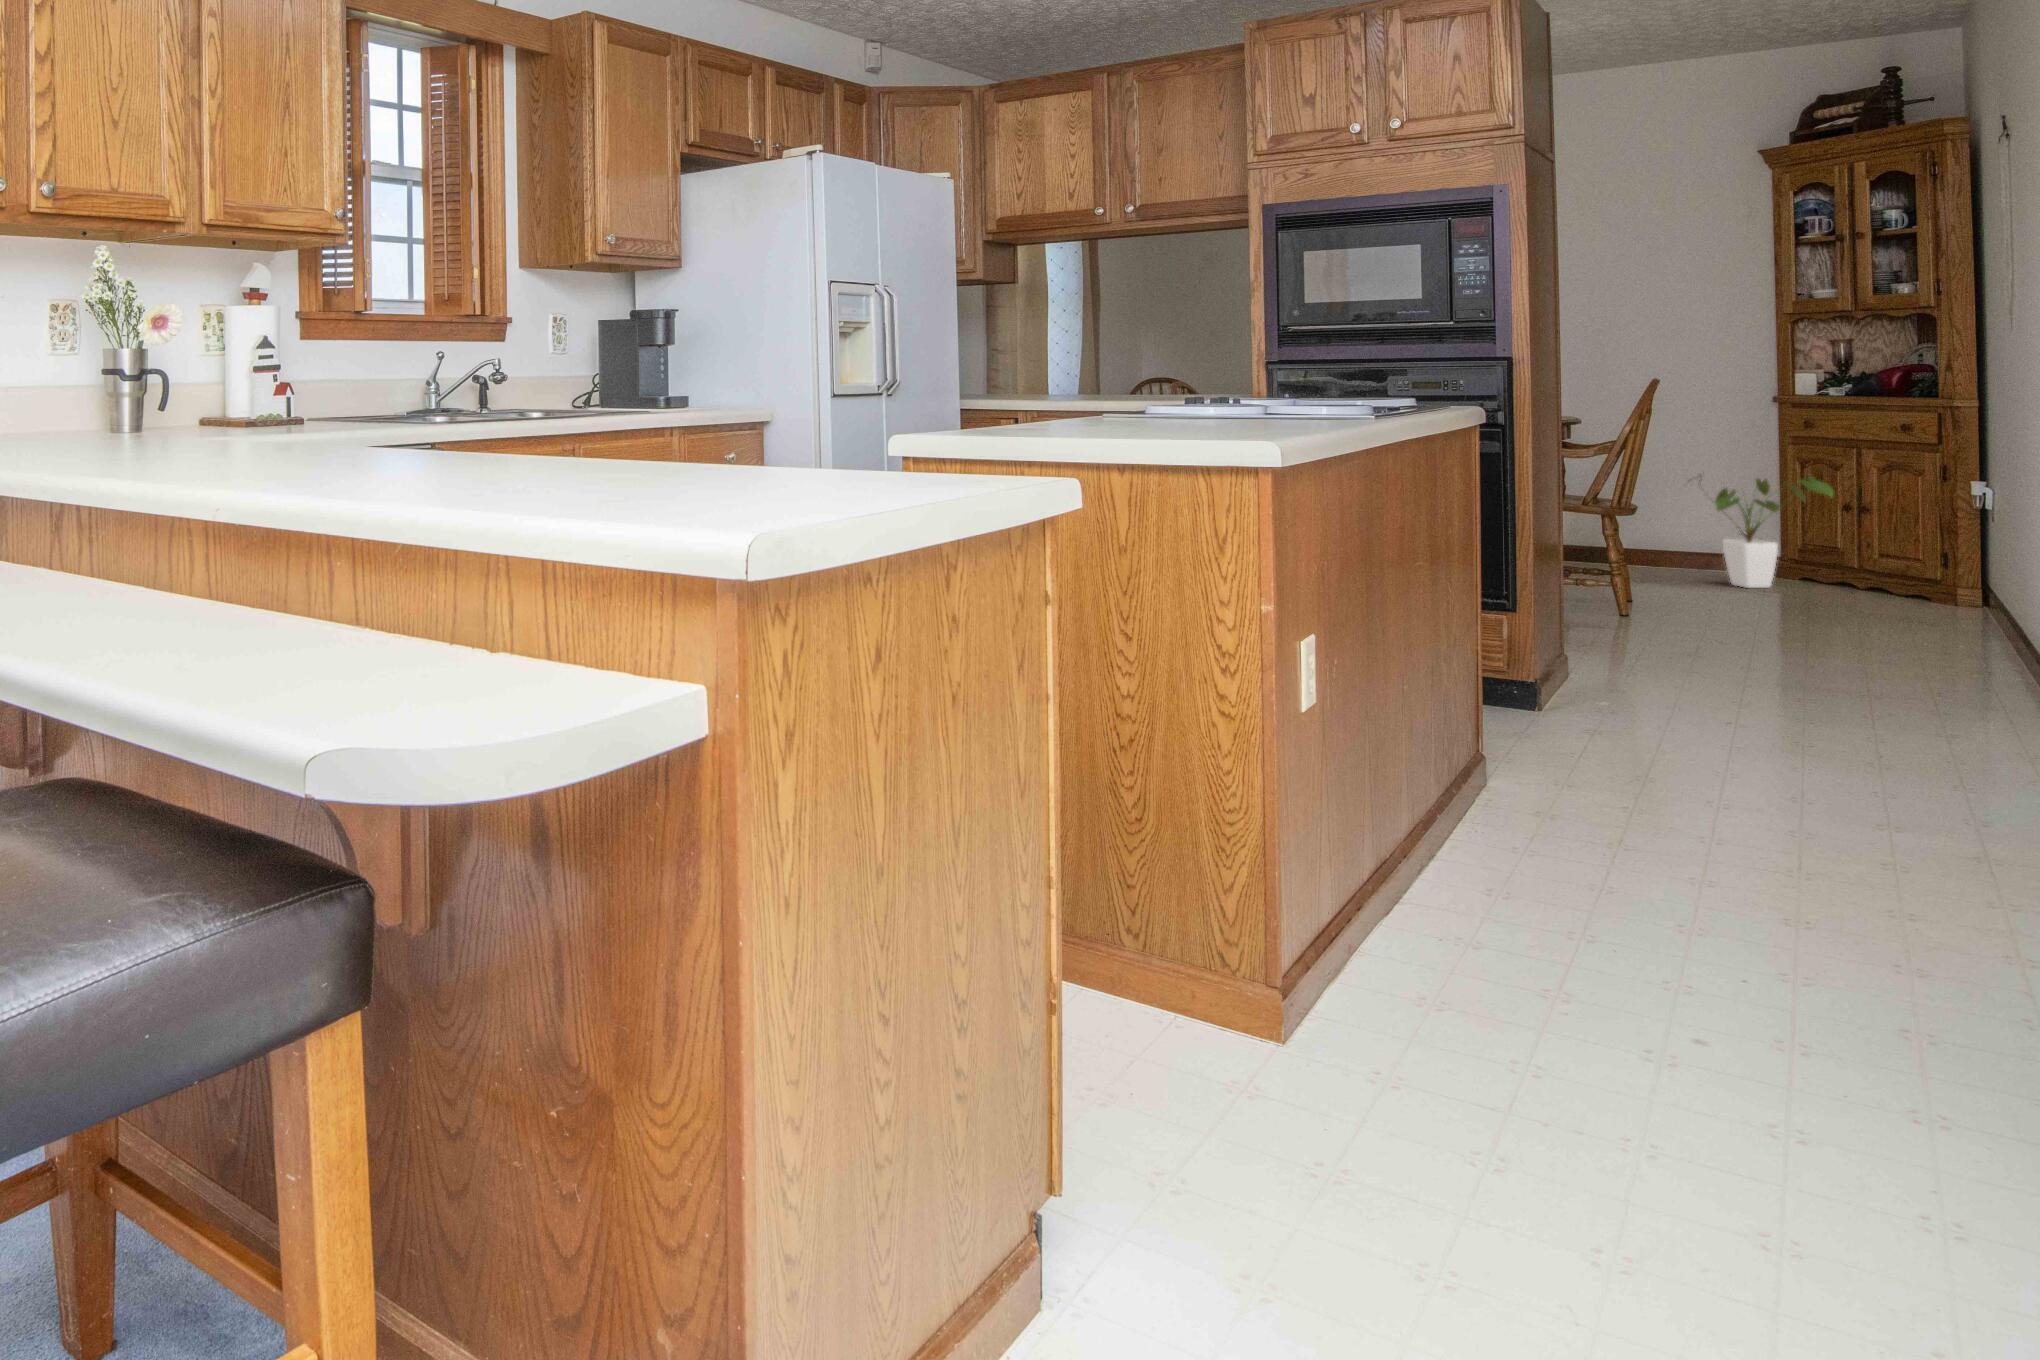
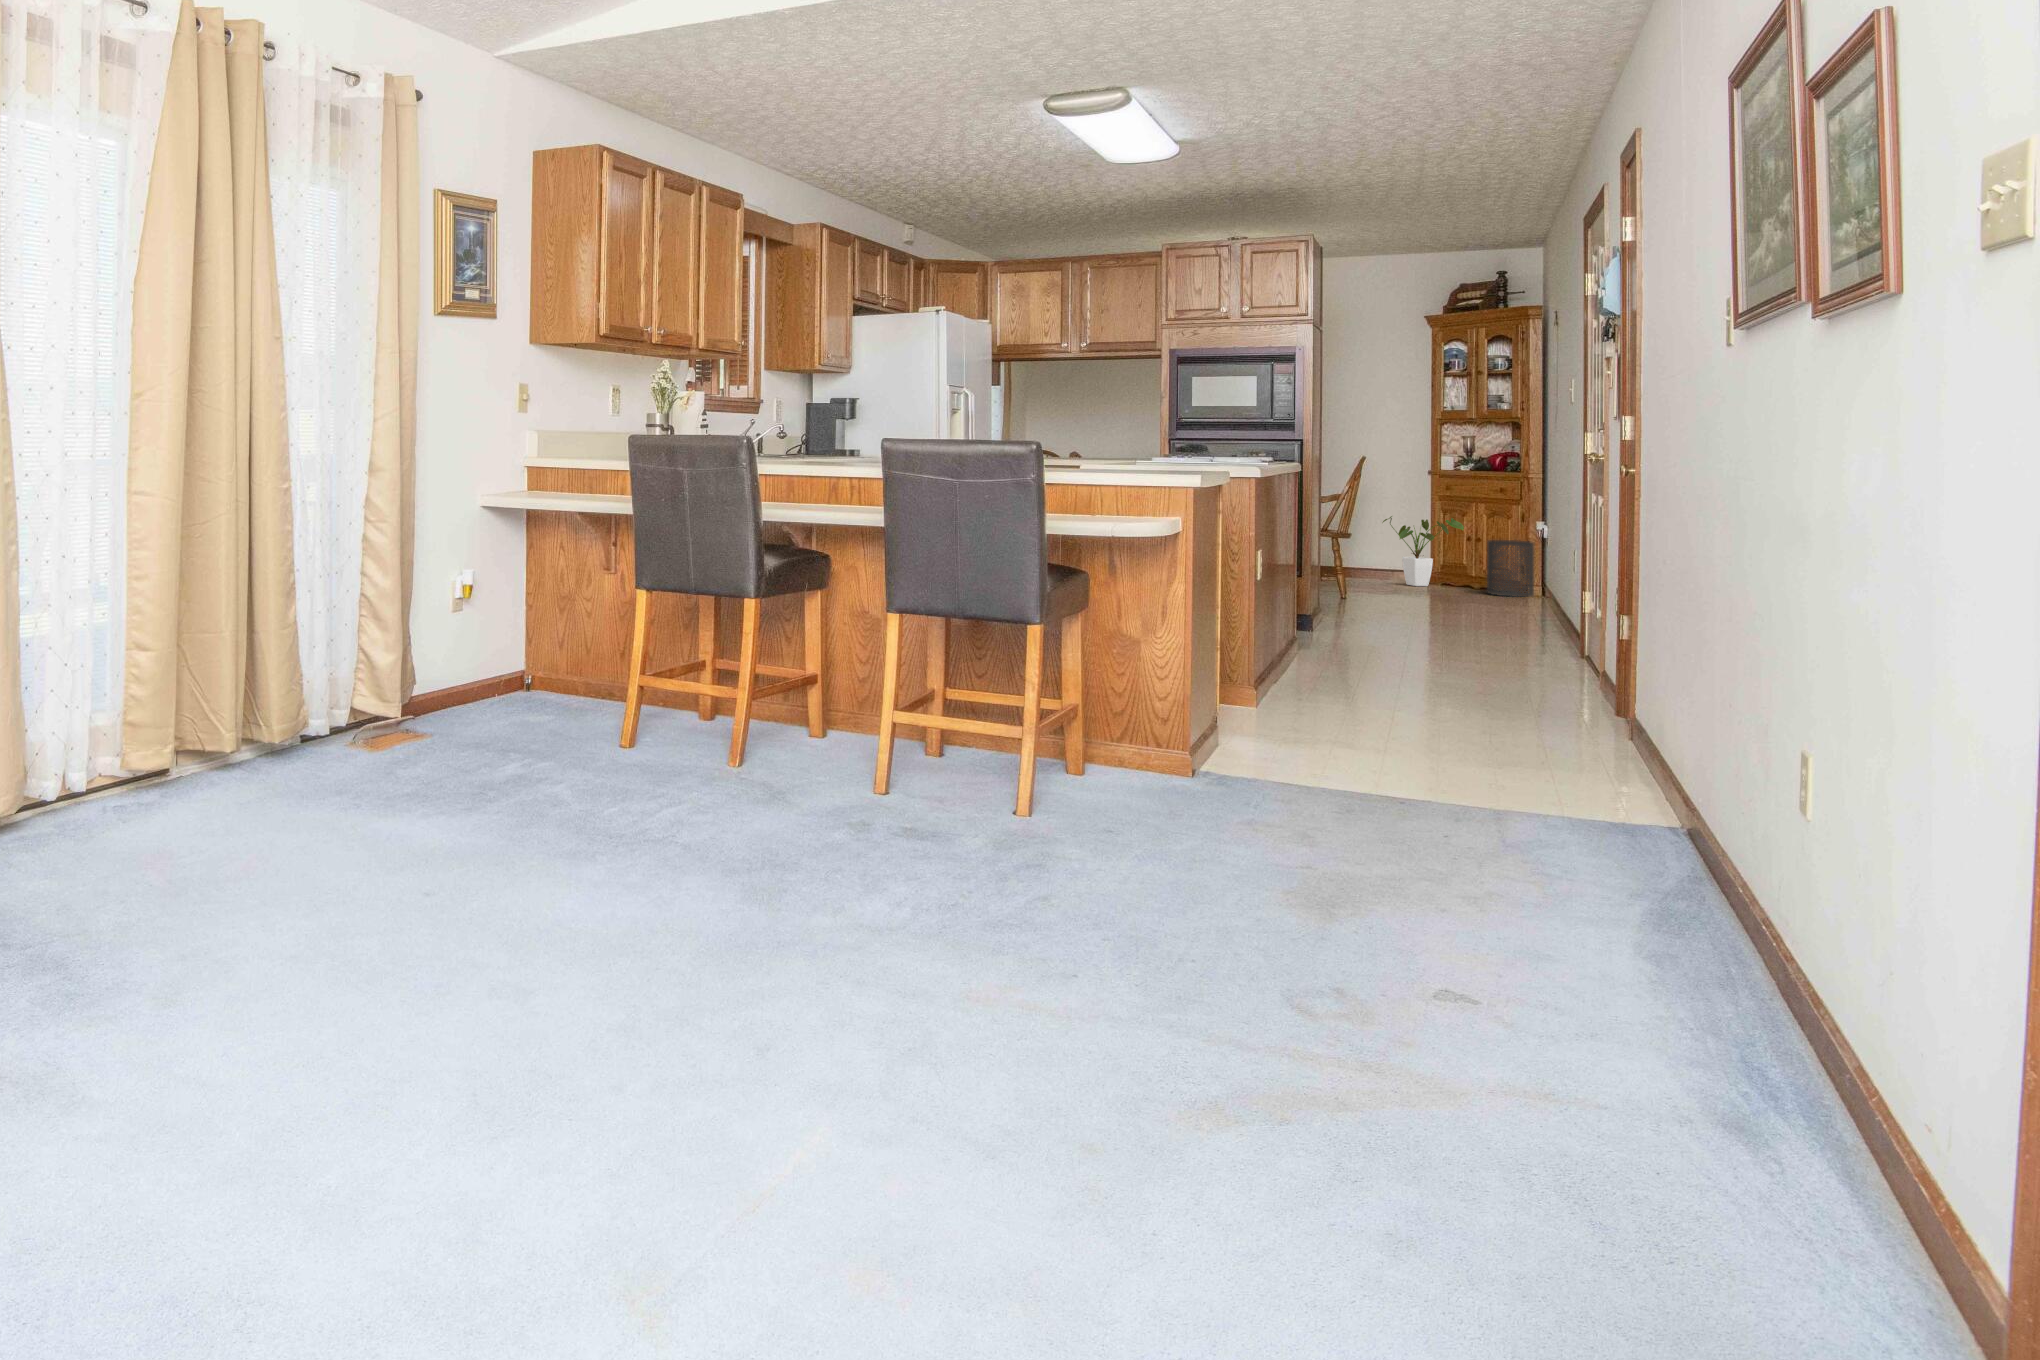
trash can: none [1878,515,1972,615] -> present [1487,540,1534,597]

